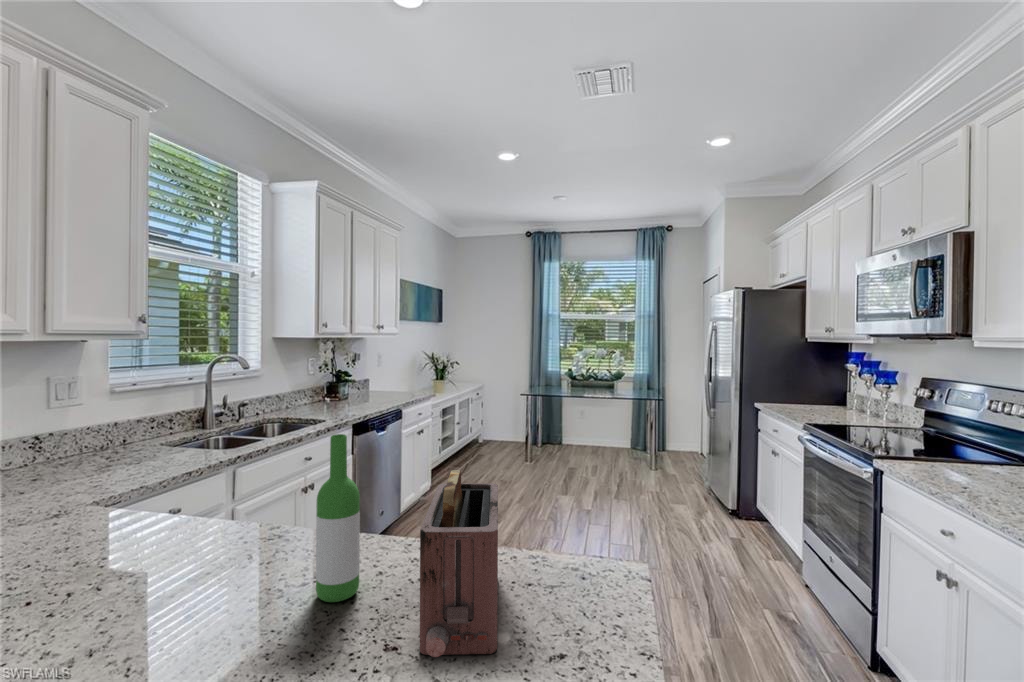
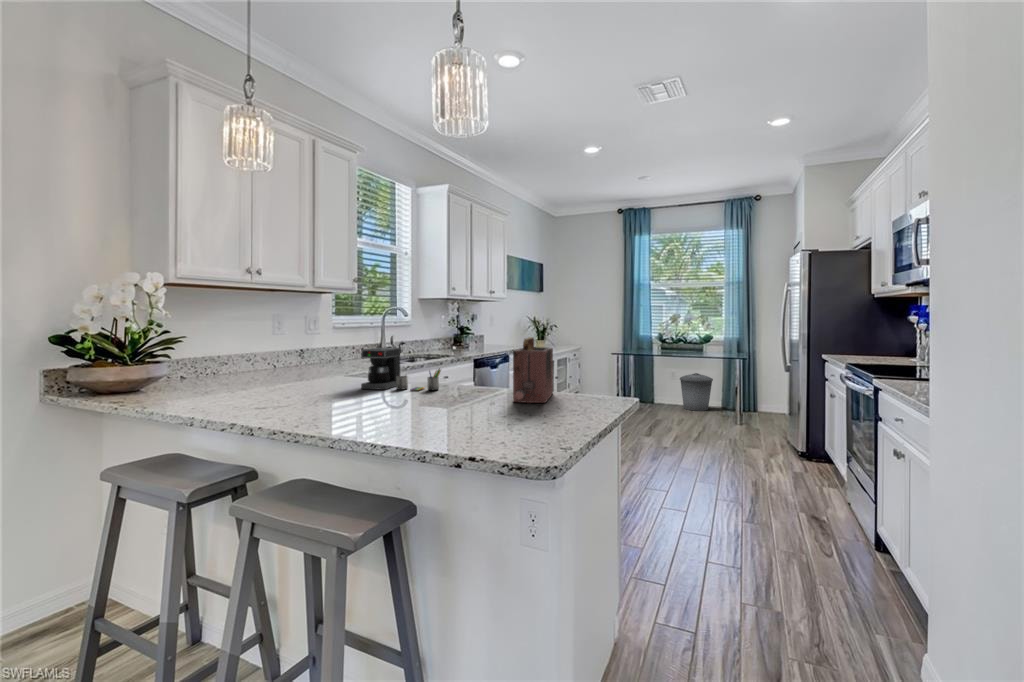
trash can: none [592,413,627,455] -> present [680,373,713,411]
wine bottle: present [316,434,360,602] -> none [468,320,487,394]
coffee maker: none [61,476,261,591] -> present [361,348,441,390]

